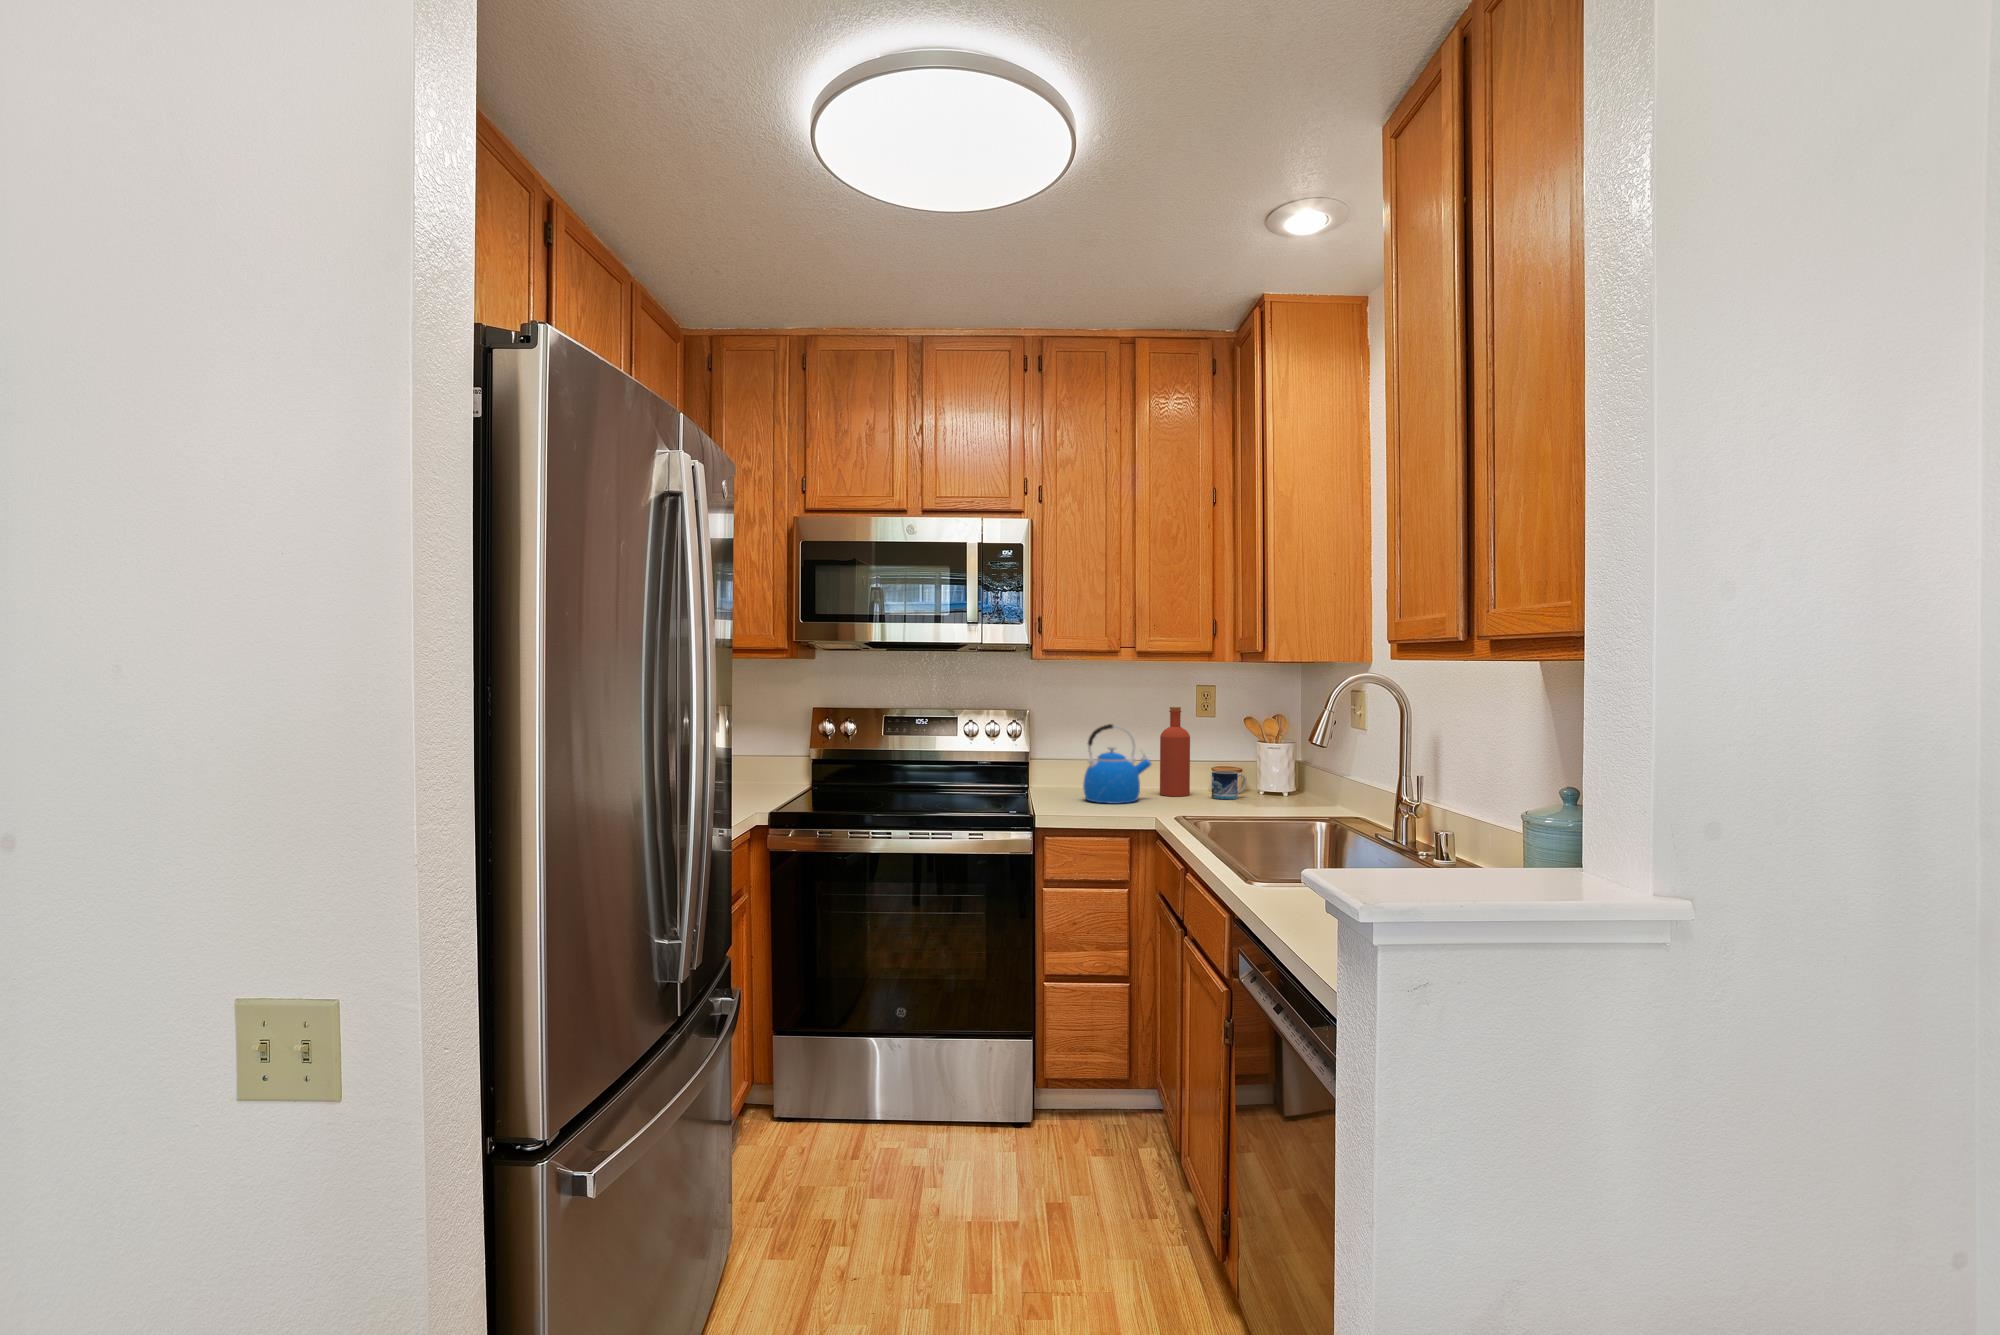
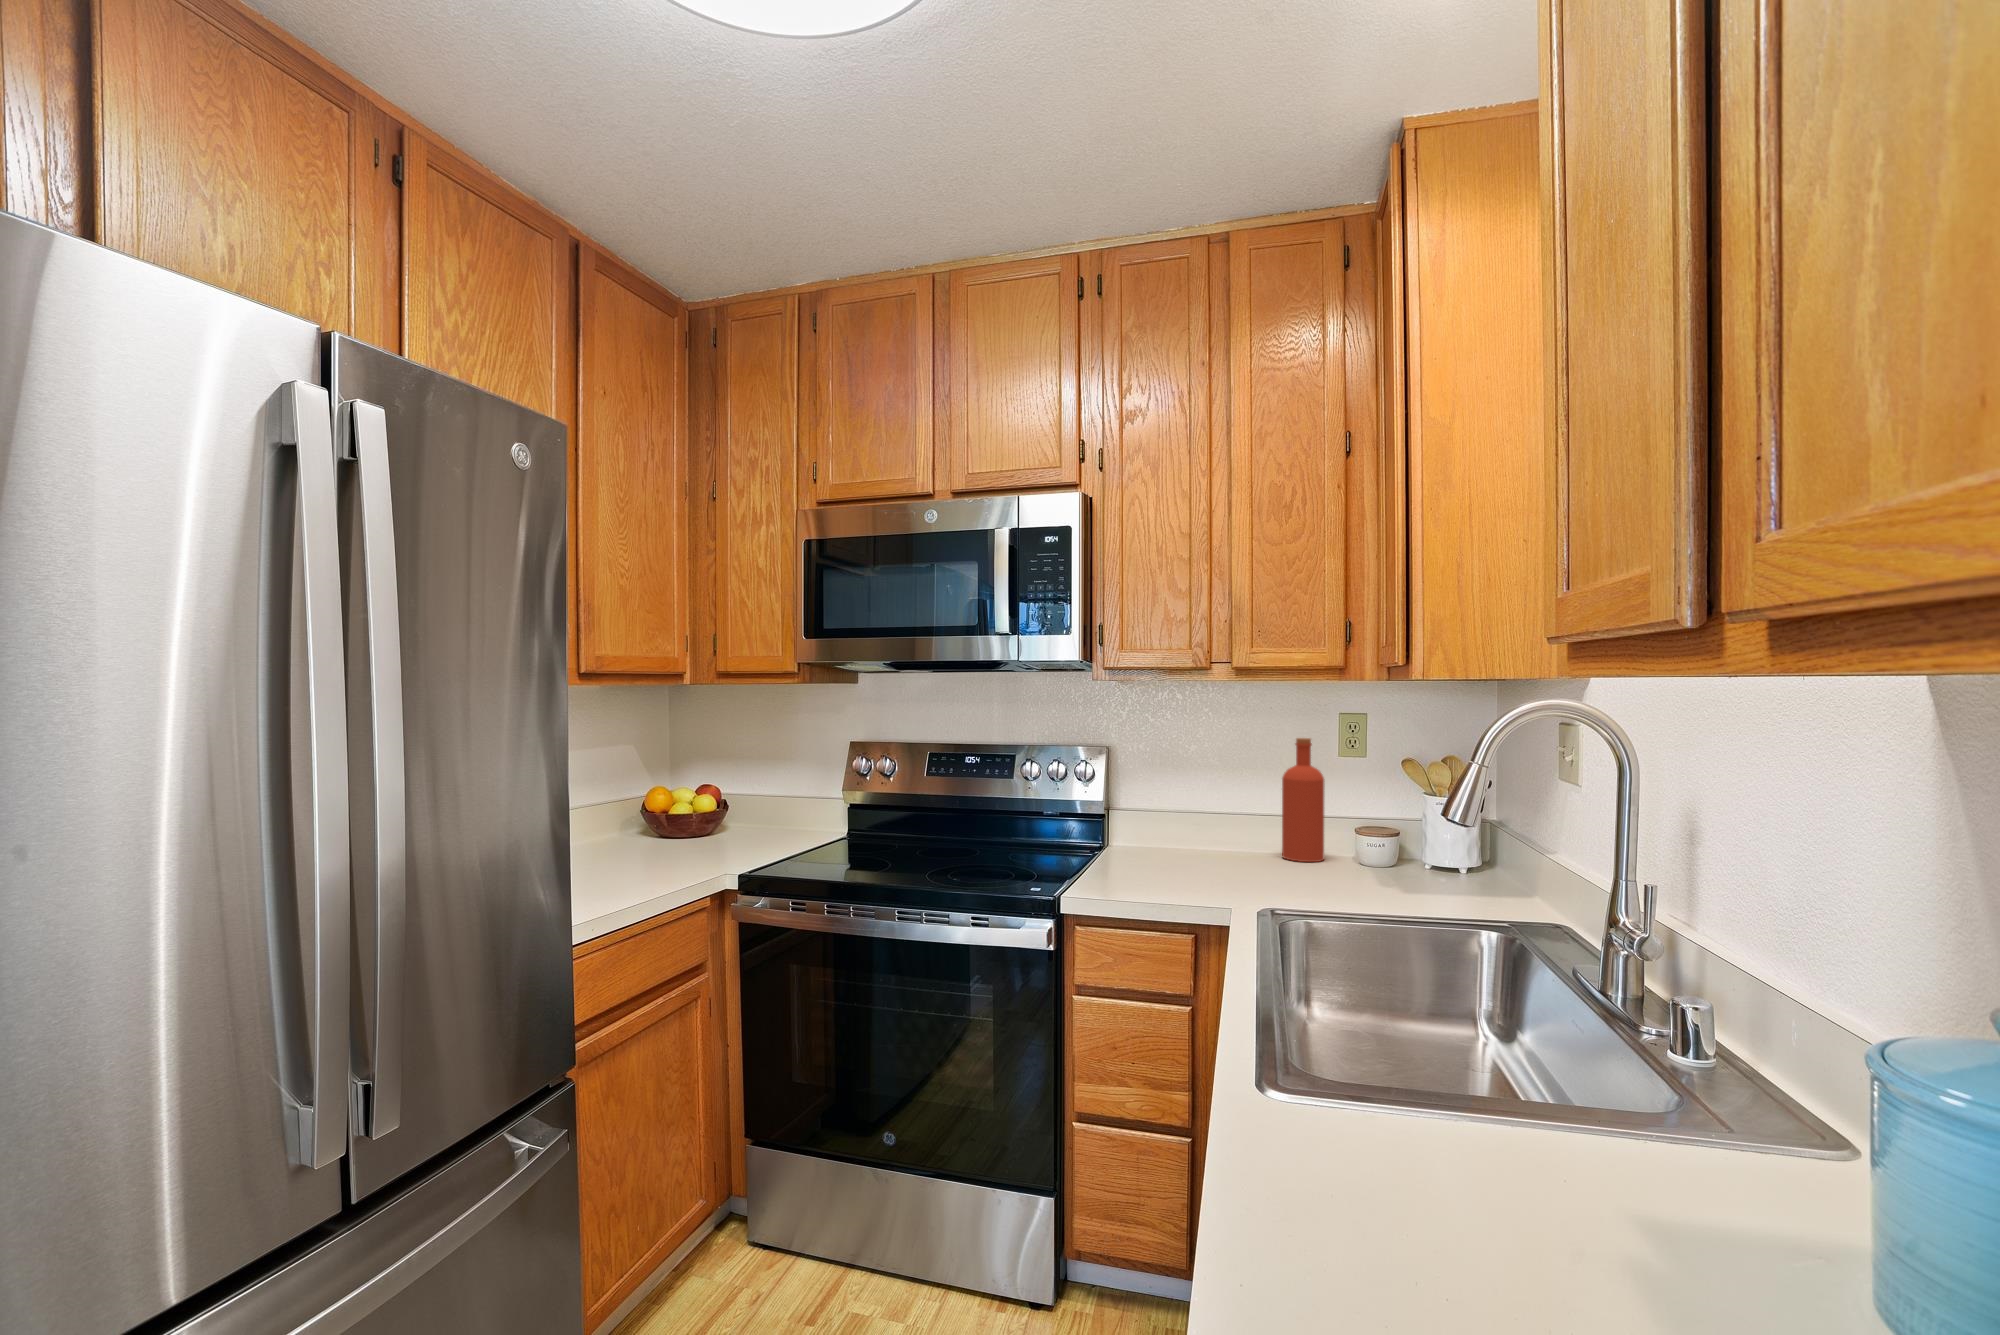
kettle: present [1083,724,1151,804] -> none [1165,760,1262,870]
mug: present [1212,771,1247,799] -> none [1352,830,1406,873]

